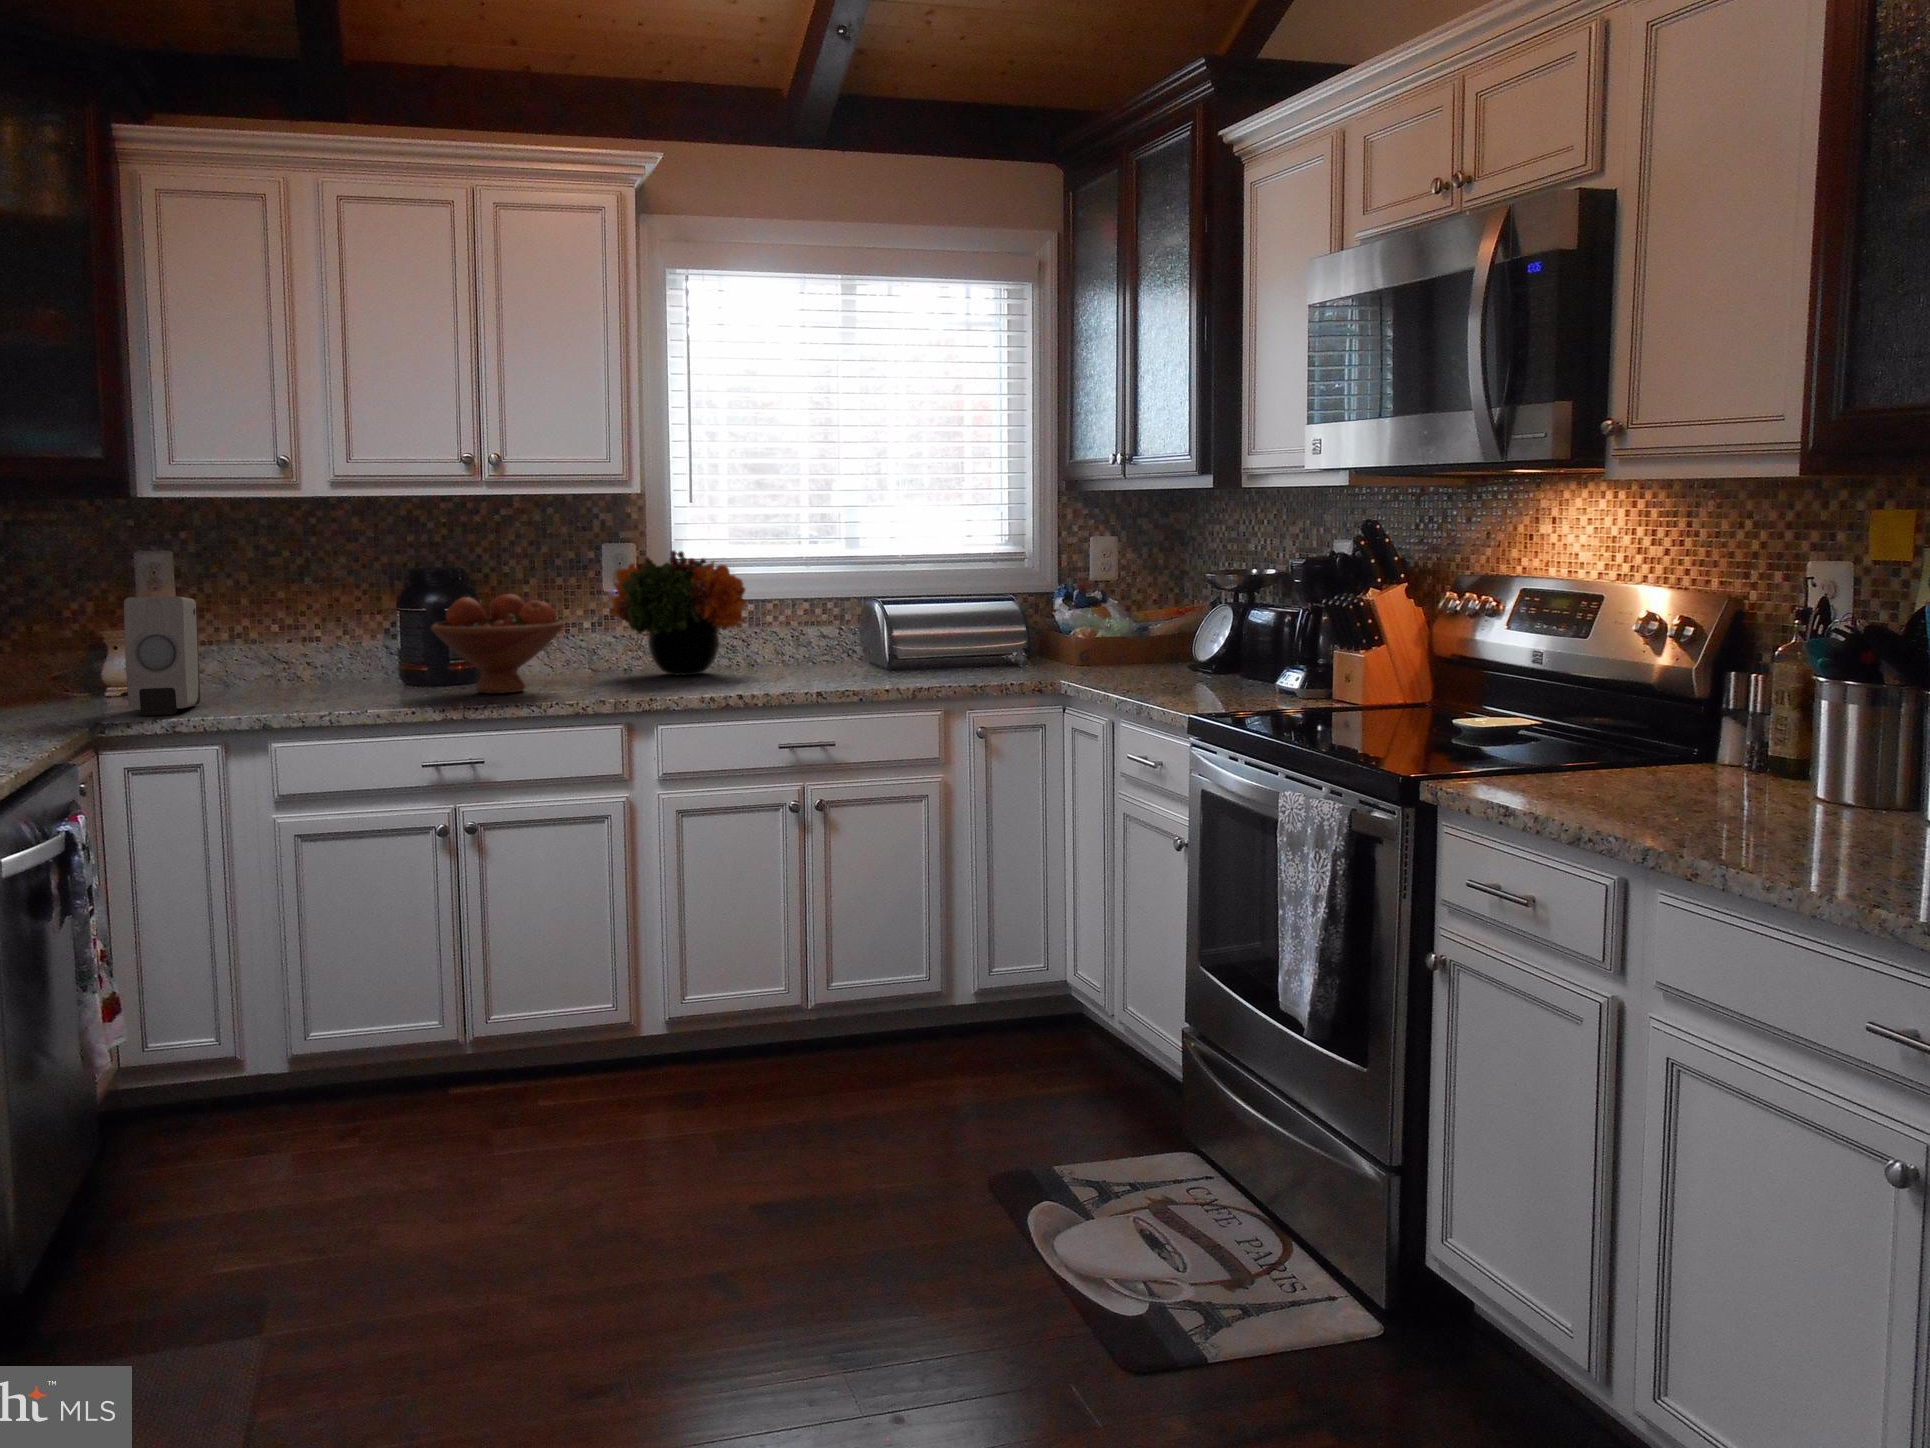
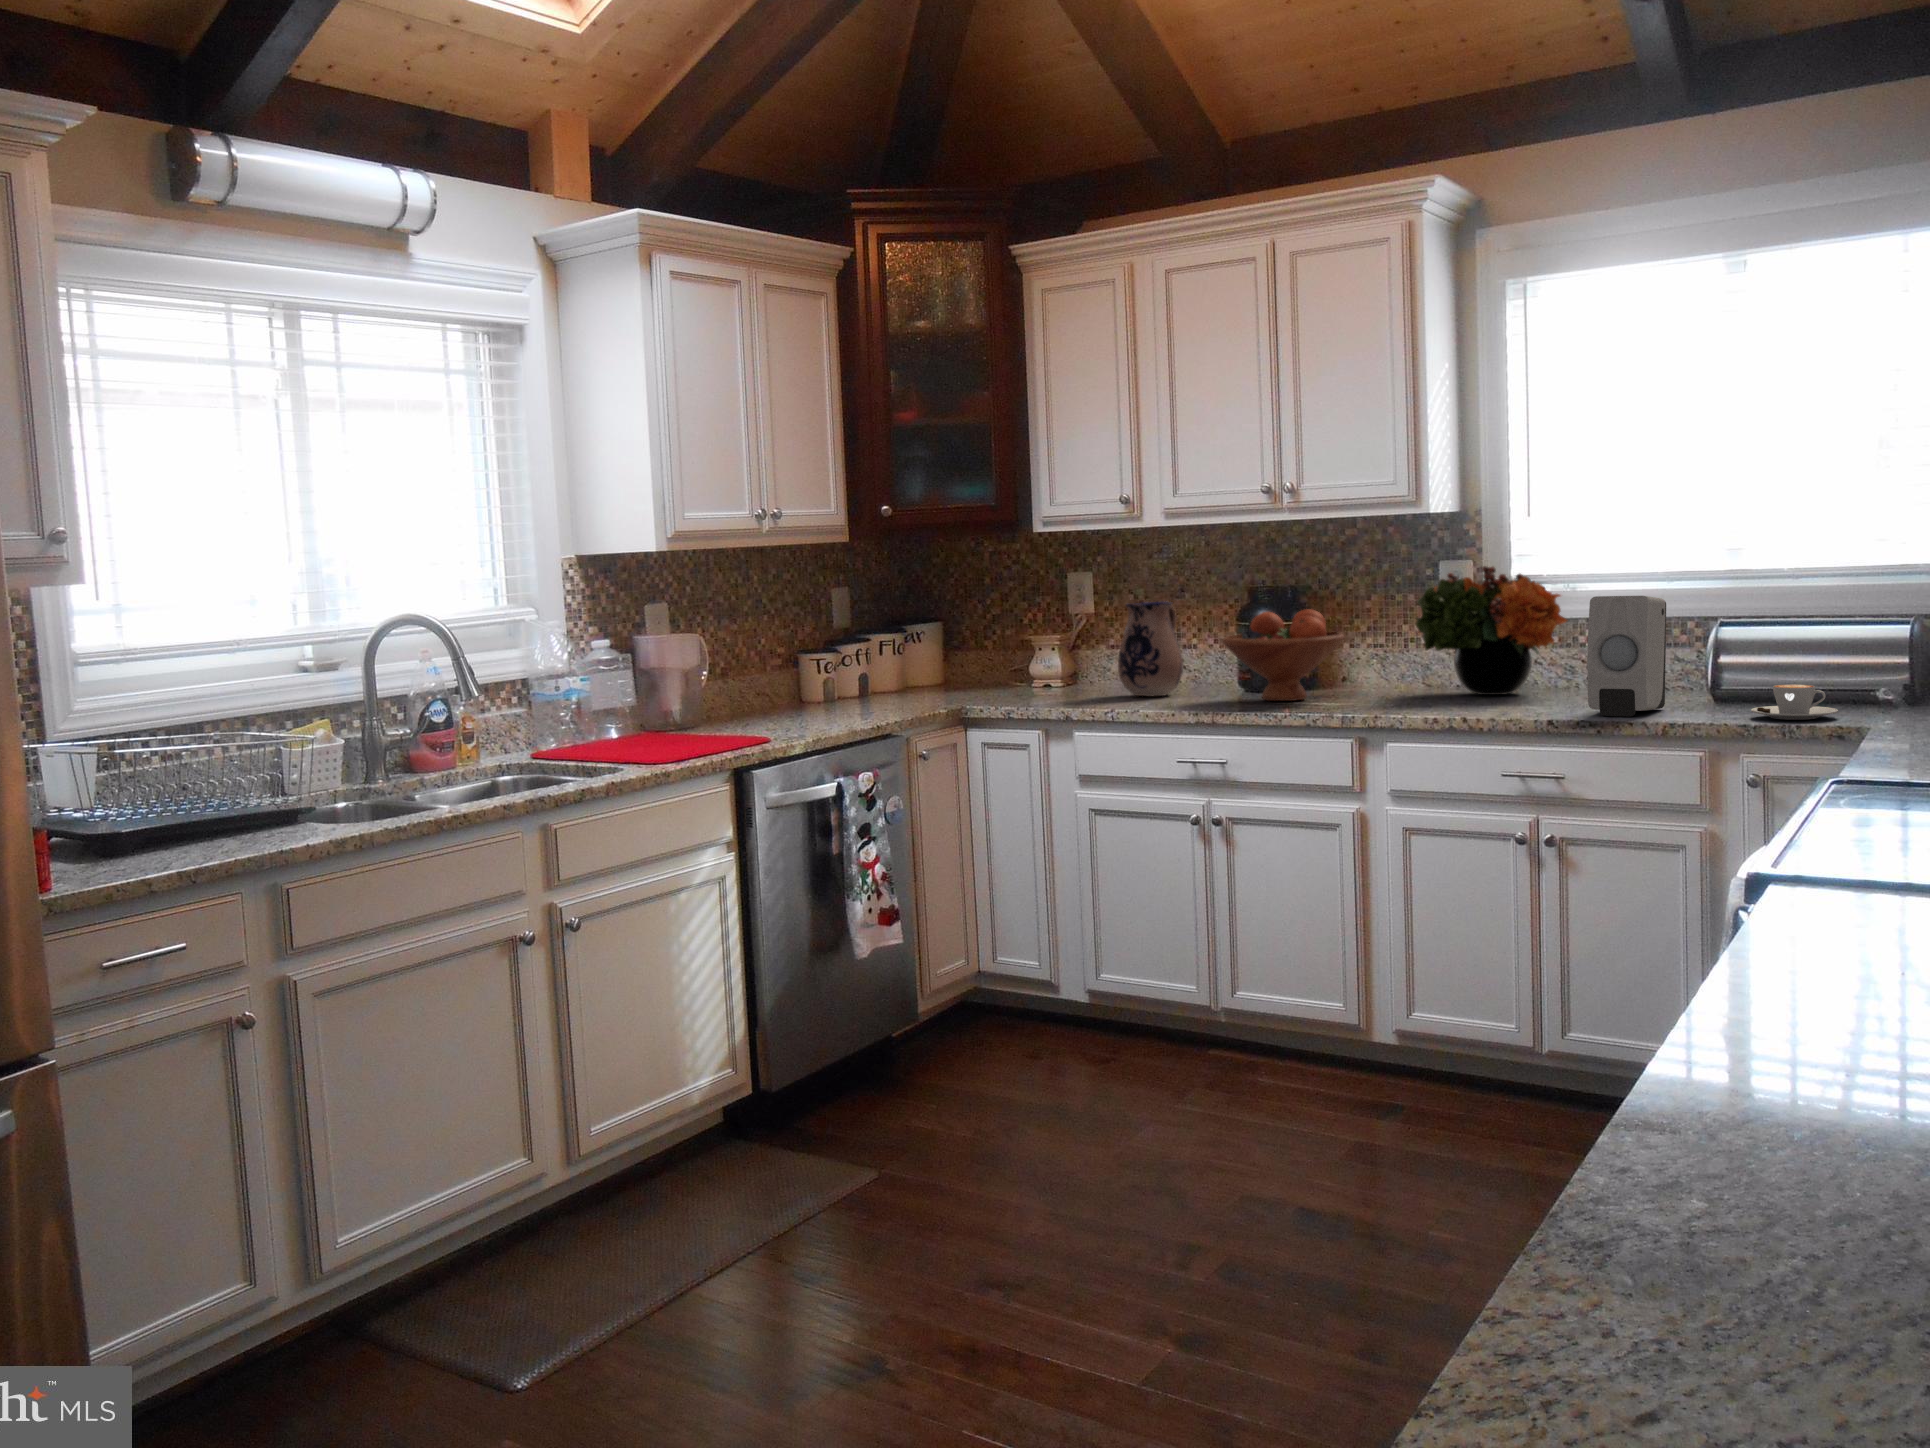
ceramic pitcher: none [274,587,356,699] -> present [1118,602,1183,696]
soap dispenser: present [124,596,200,716] -> present [1587,596,1666,717]
coffee cup: none [966,650,1028,679] -> present [1751,684,1838,720]

